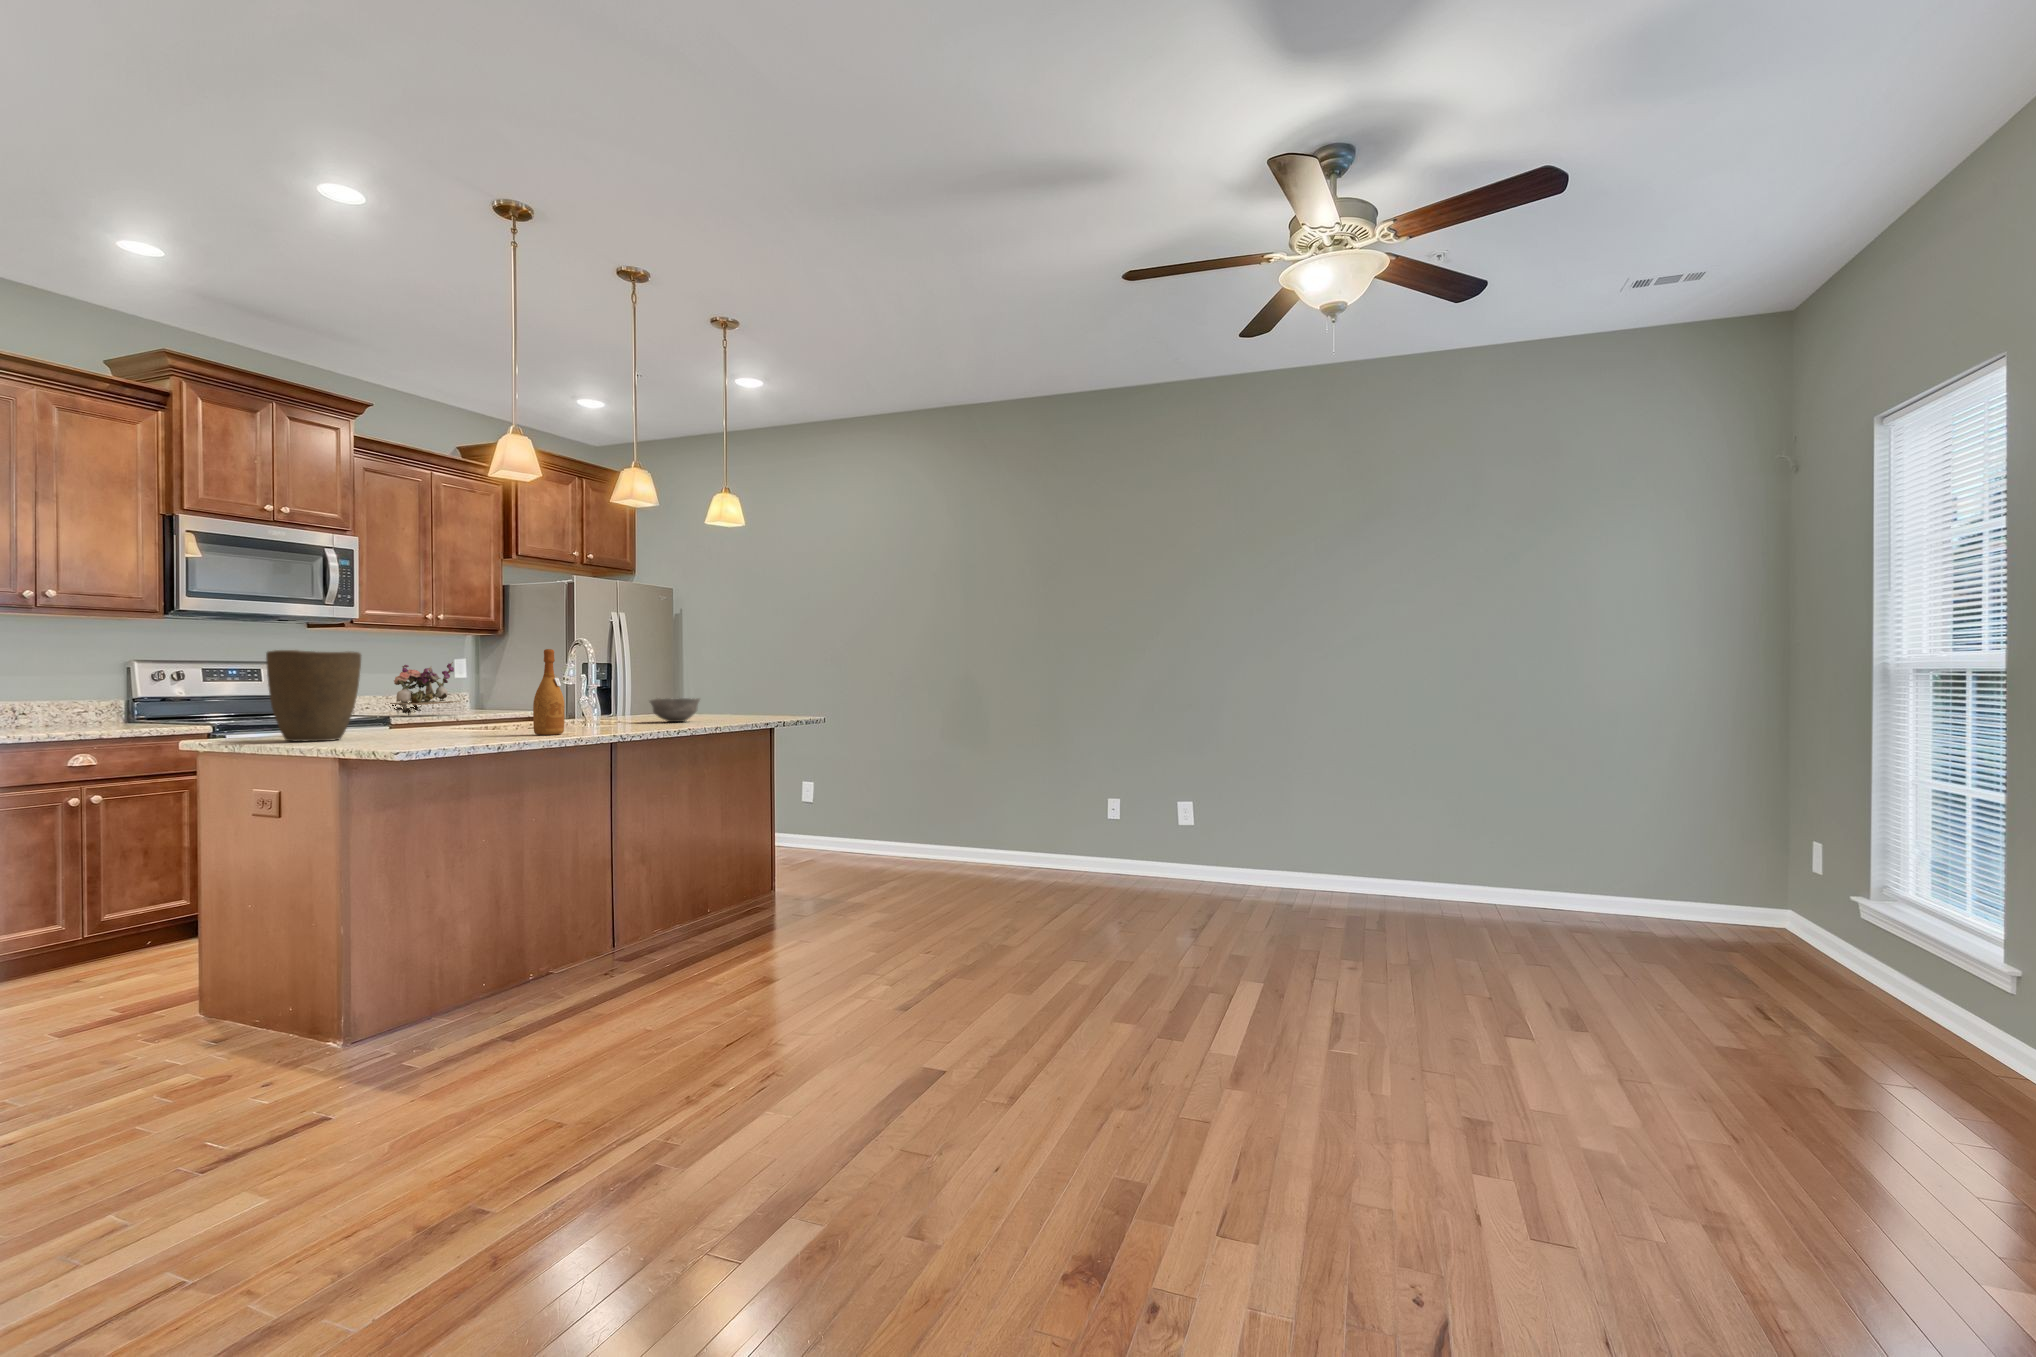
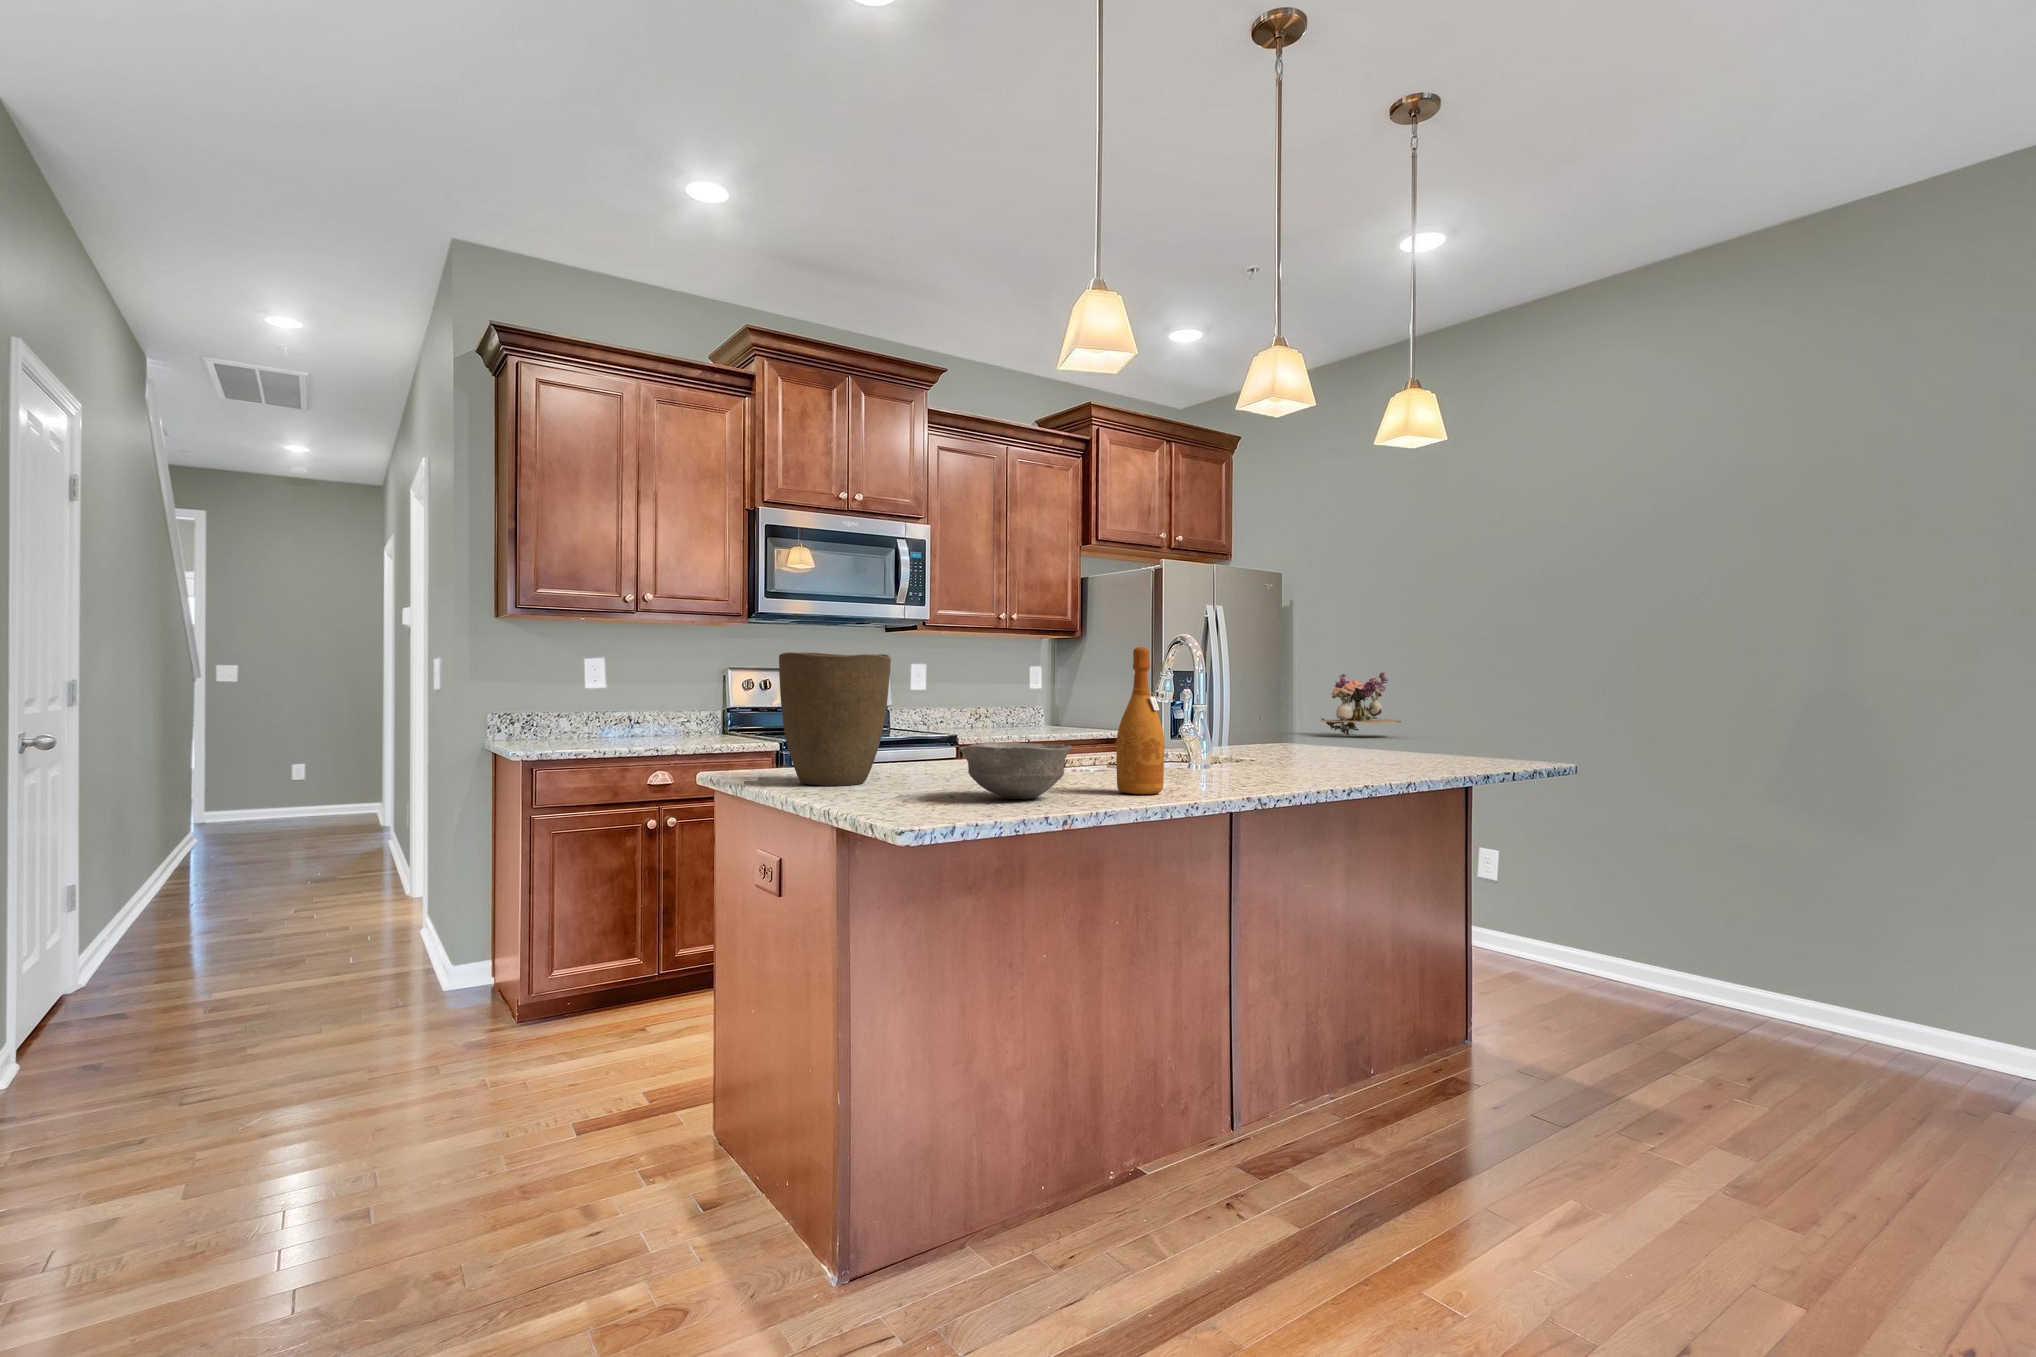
flower arrangement: present [385,662,460,715] -> present [1320,671,1401,736]
bowl: present [650,698,700,722] -> present [959,742,1072,799]

